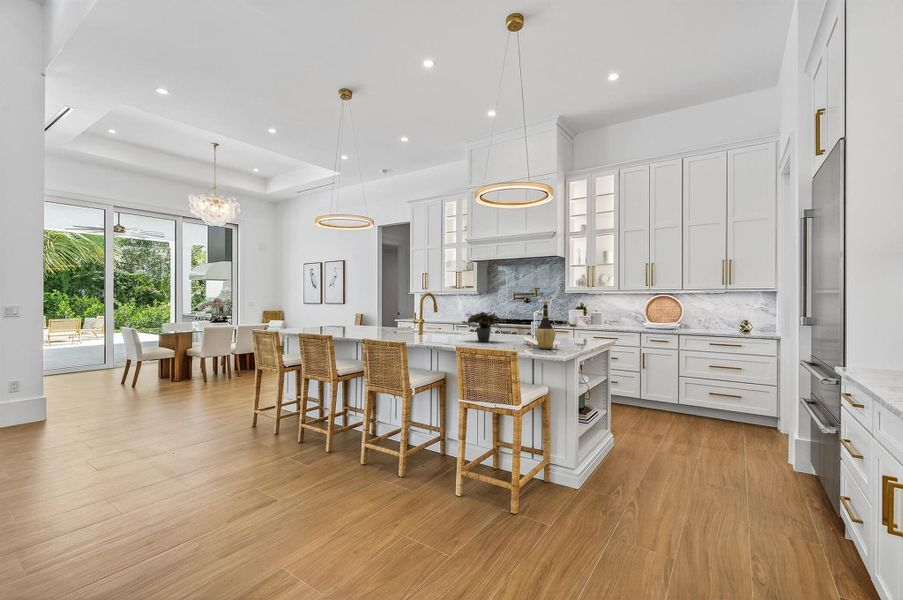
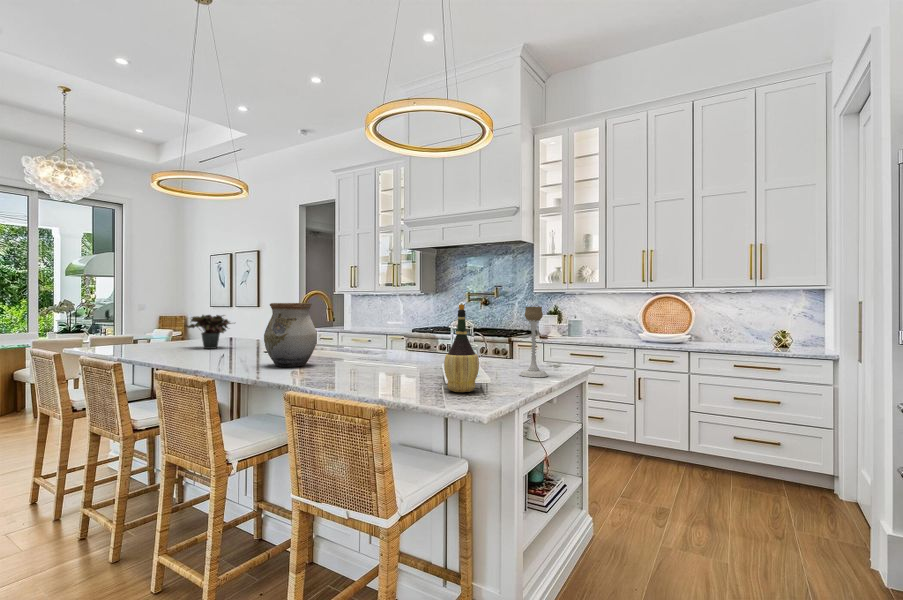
vase: none [415,301,445,339] -> present [264,303,317,367]
candle holder: none [571,303,588,345] -> present [519,307,548,377]
potted plant: present [461,312,505,342] -> present [185,315,231,349]

